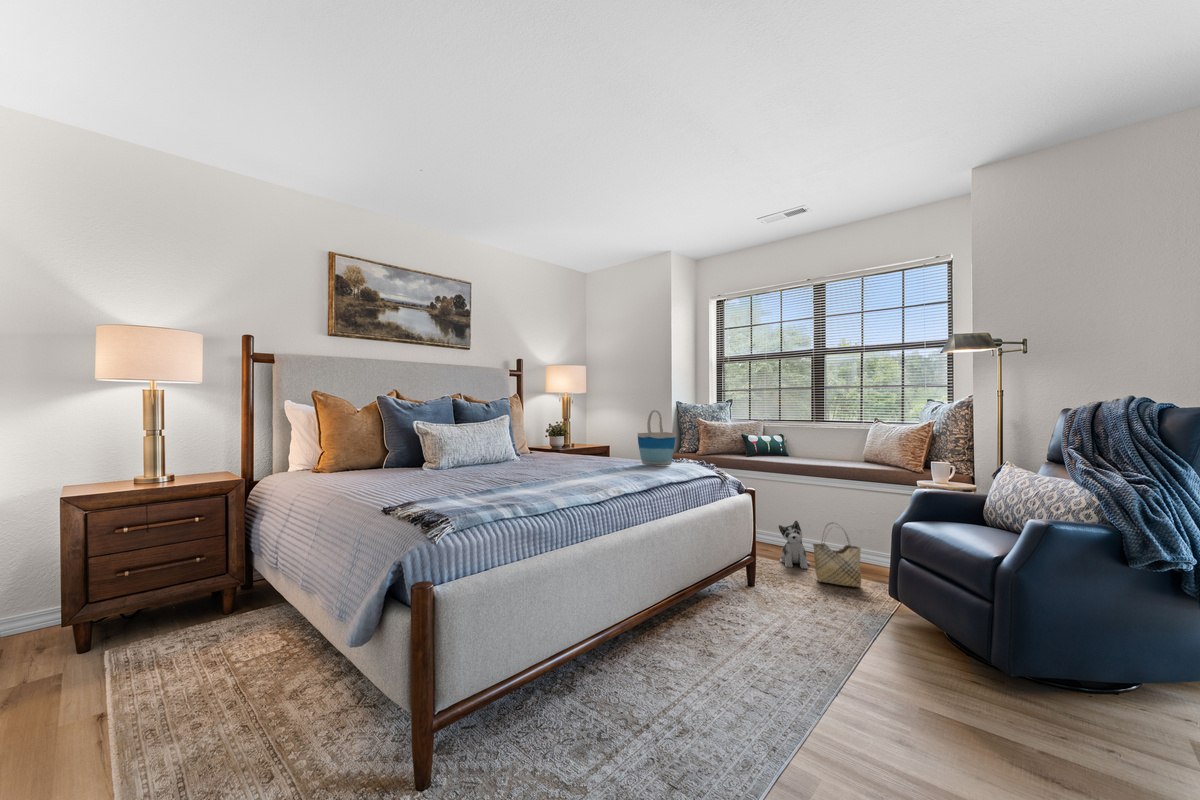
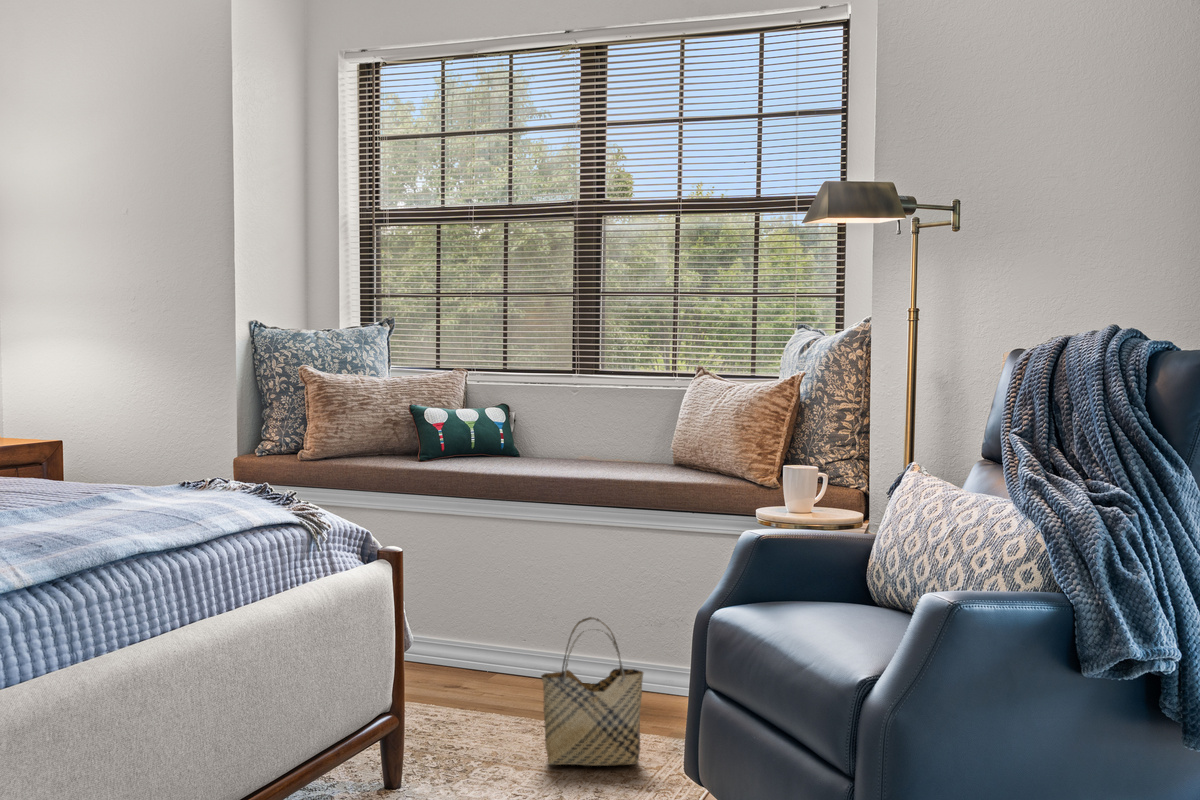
tote bag: present [638,410,676,466] -> none [54,327,178,494]
plush toy: present [779,521,810,569] -> none [472,617,541,736]

